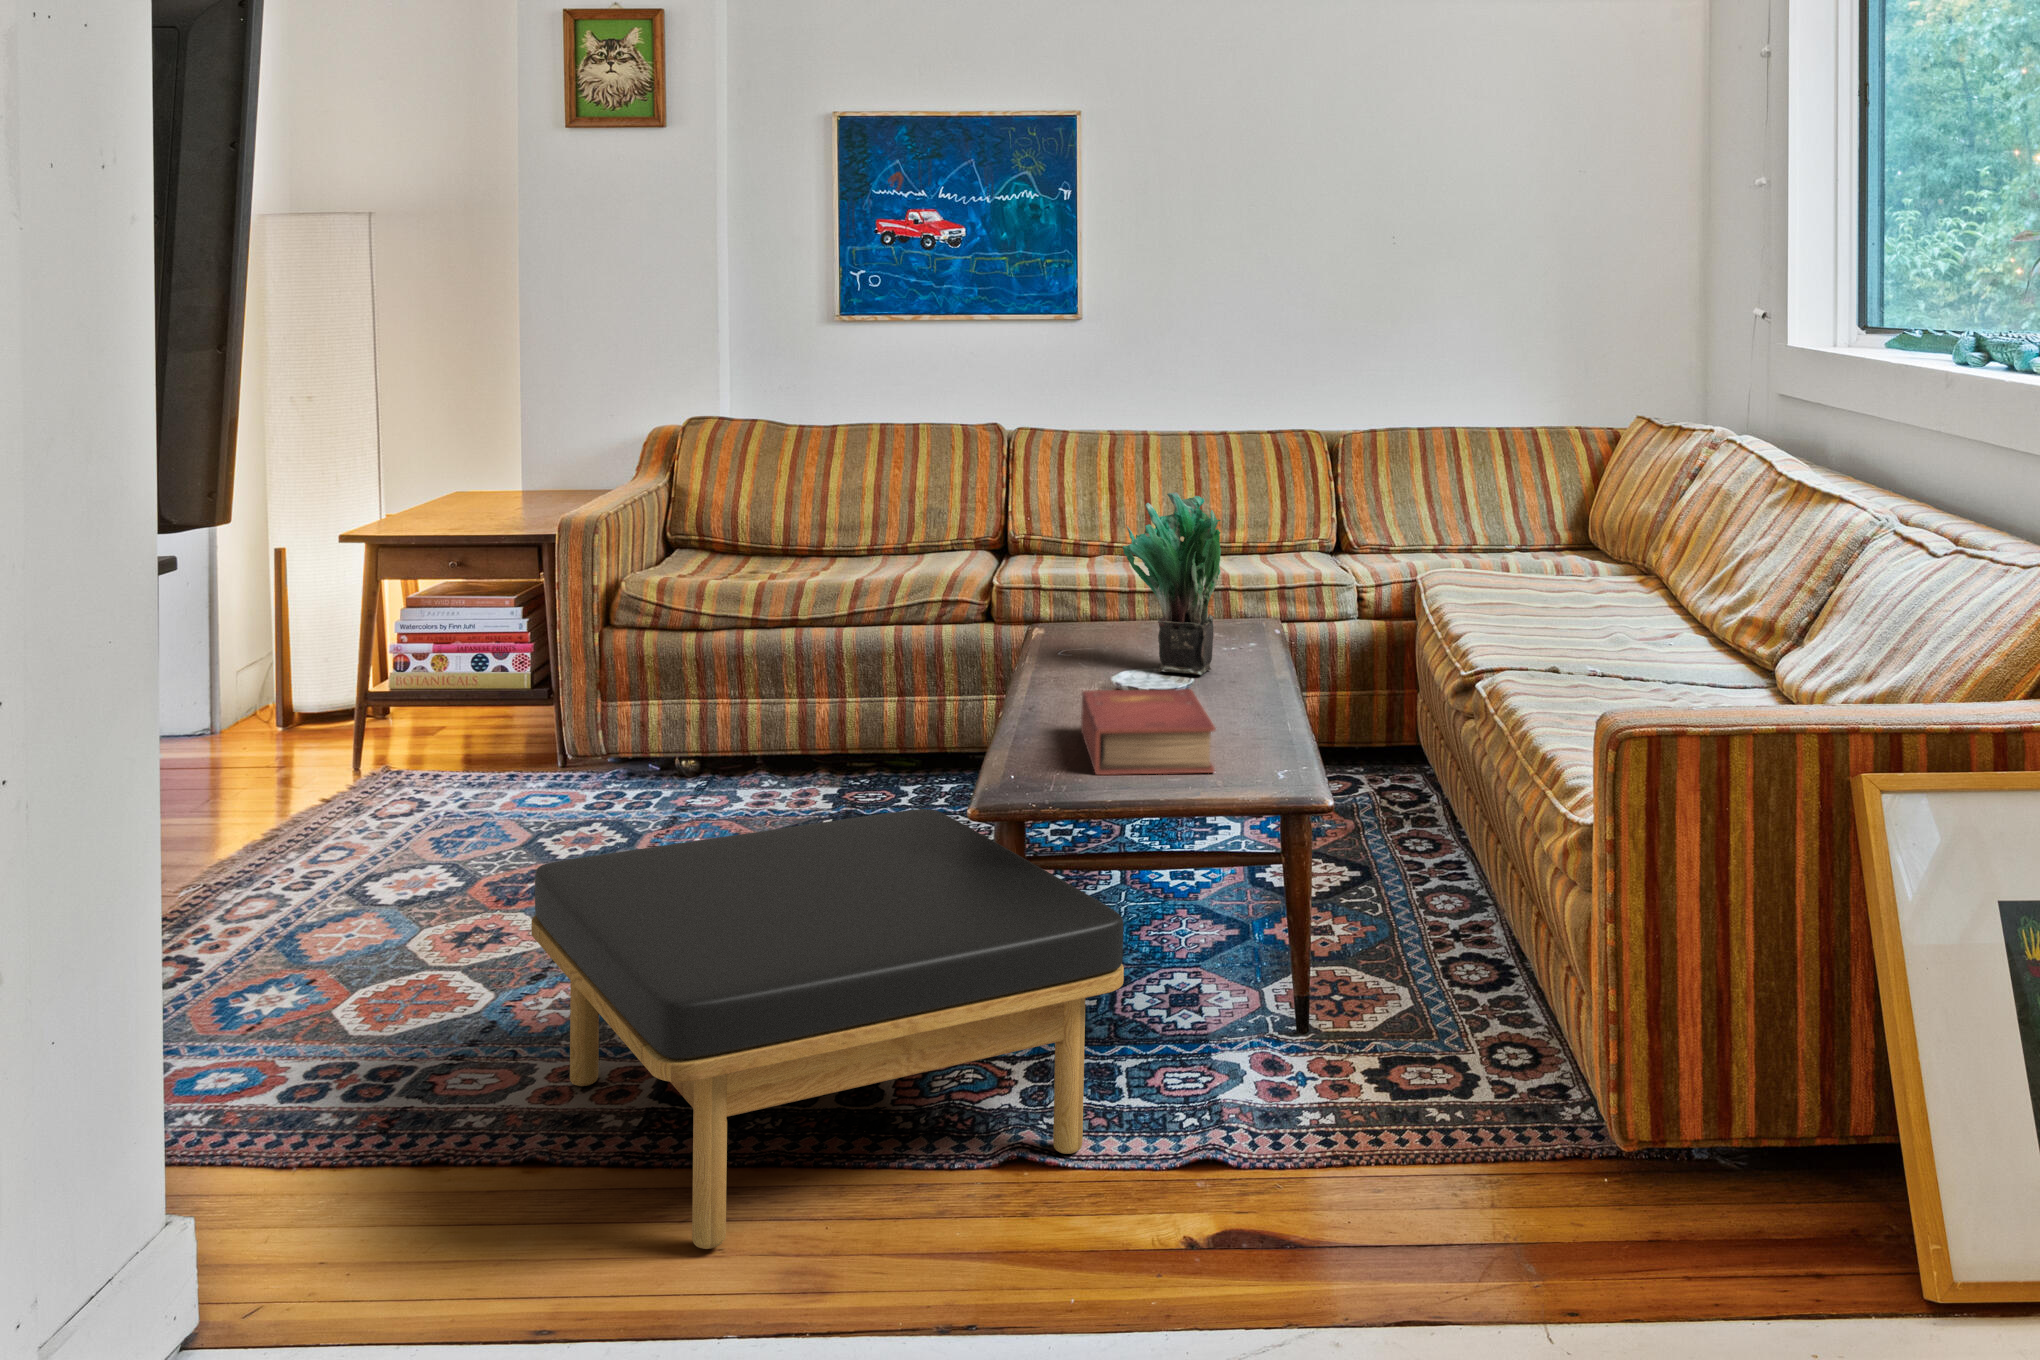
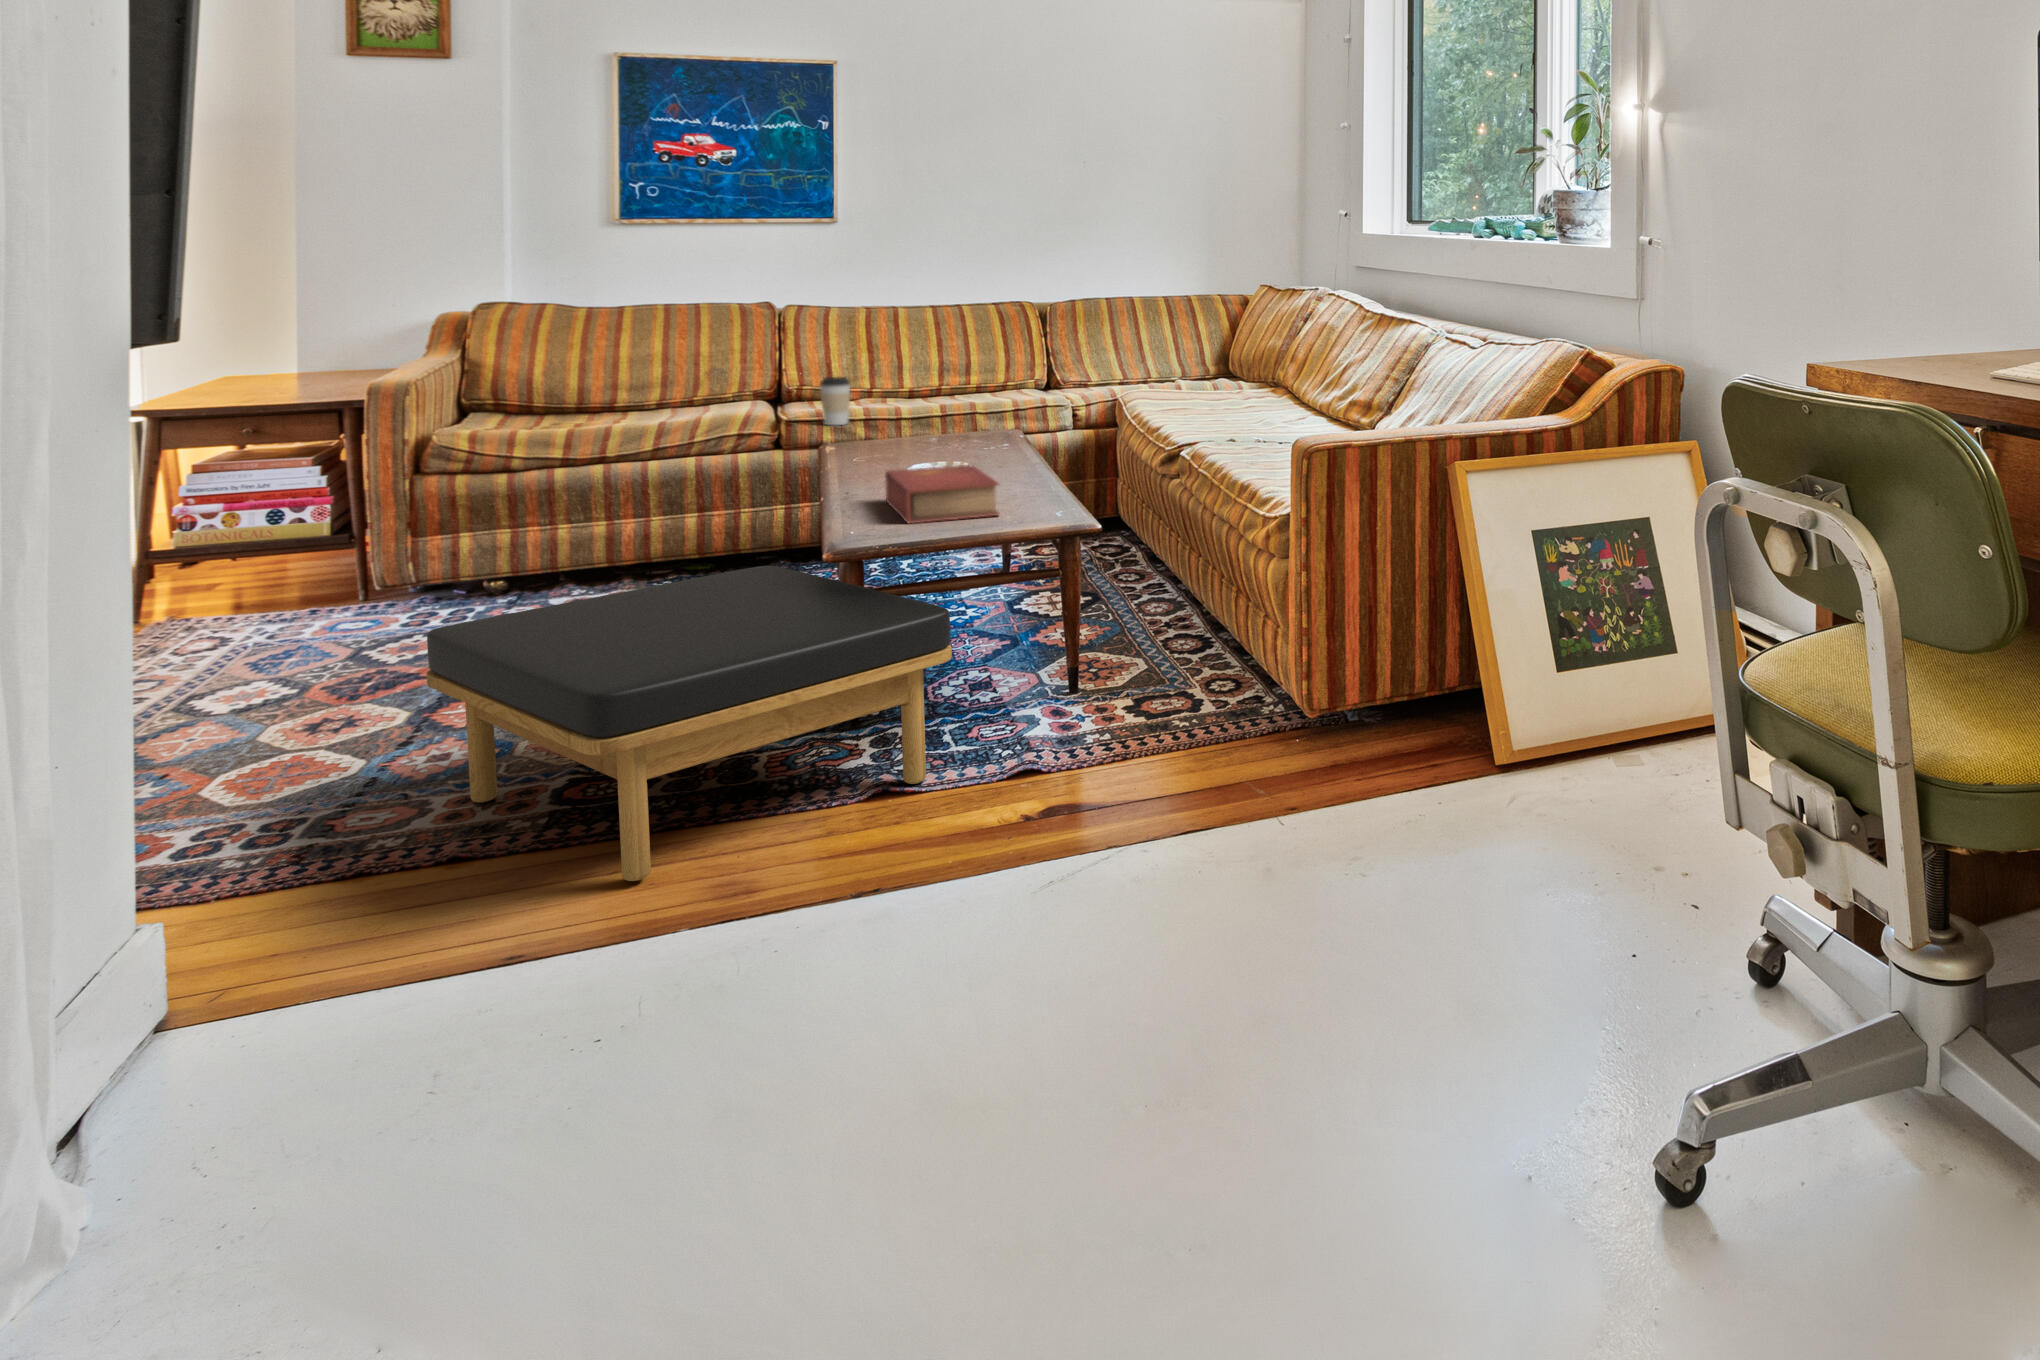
potted plant: present [1123,492,1221,675] -> none [901,330,977,465]
coffee cup: none [1048,529,1085,593] -> present [820,377,850,425]

